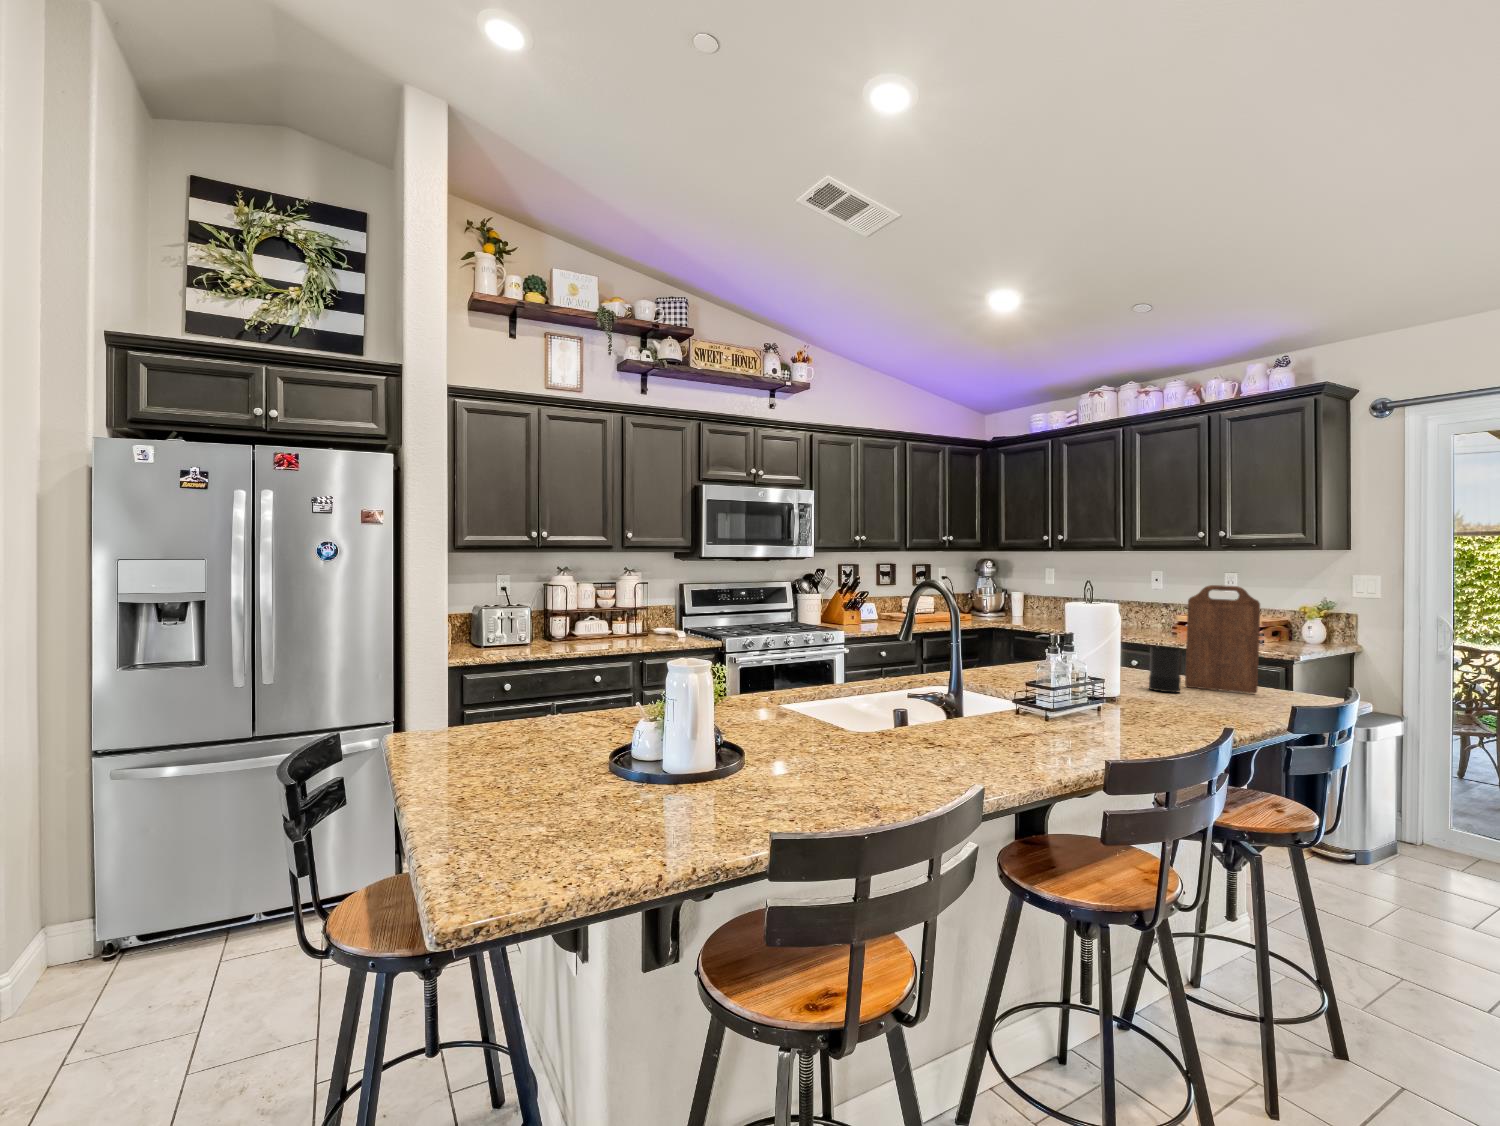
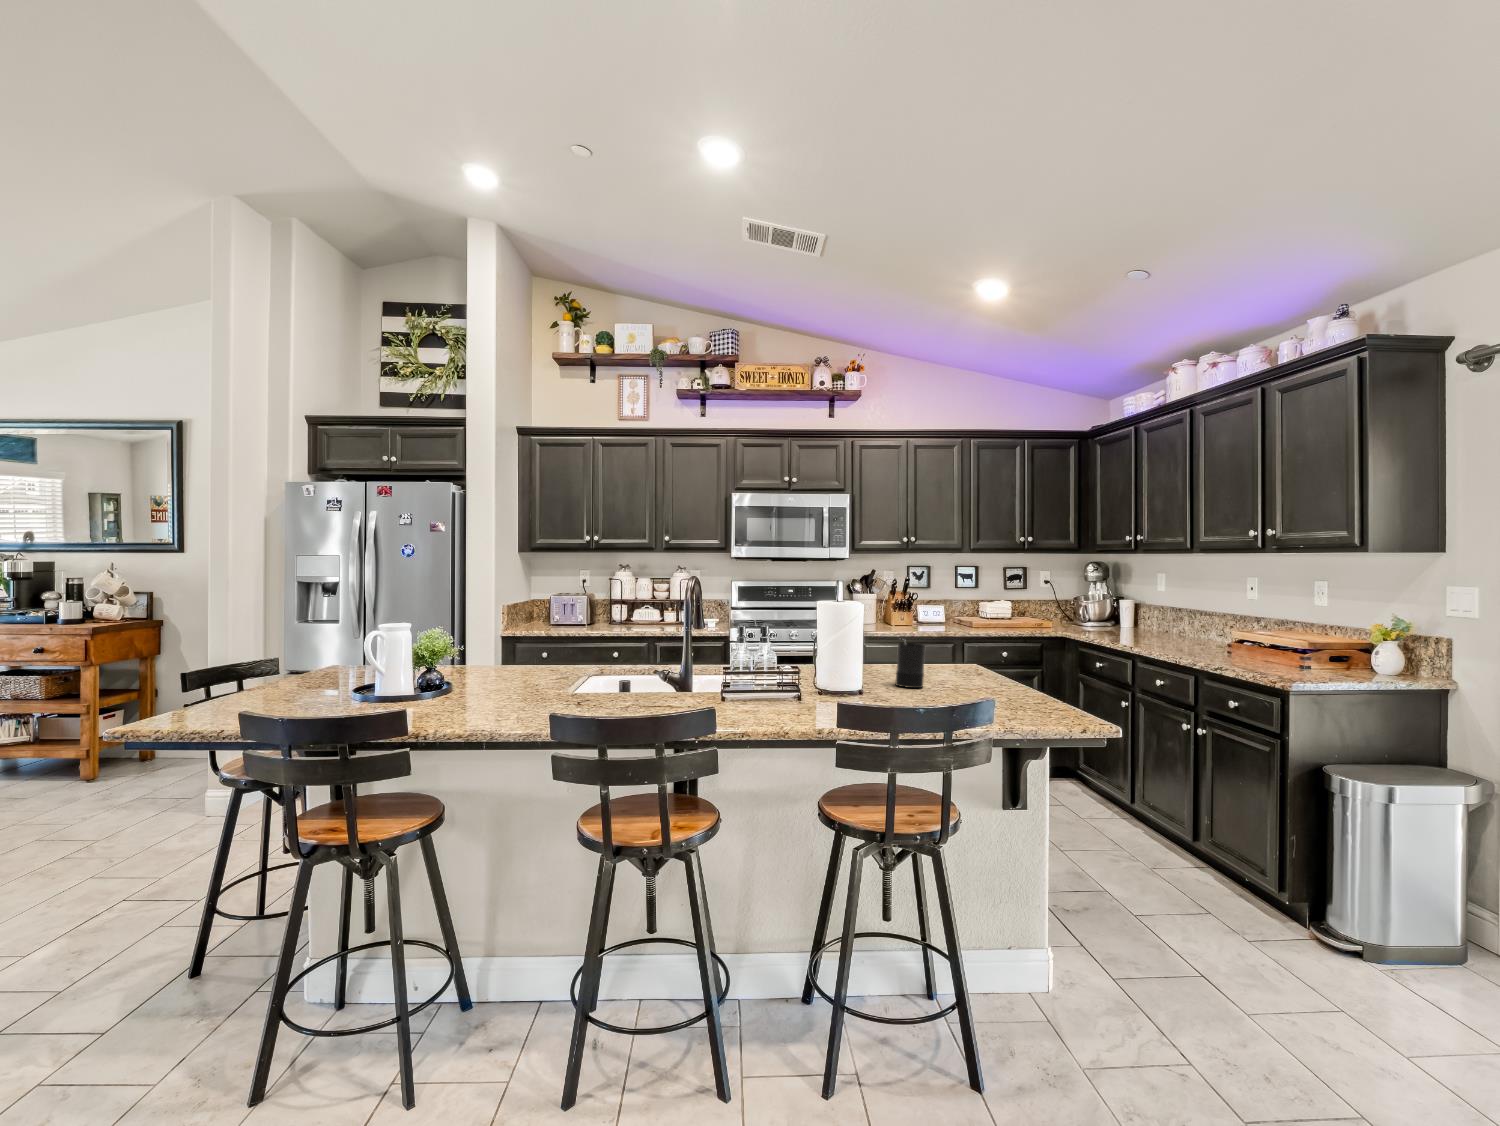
cutting board: present [1185,585,1260,693] -> none [955,583,1017,698]

